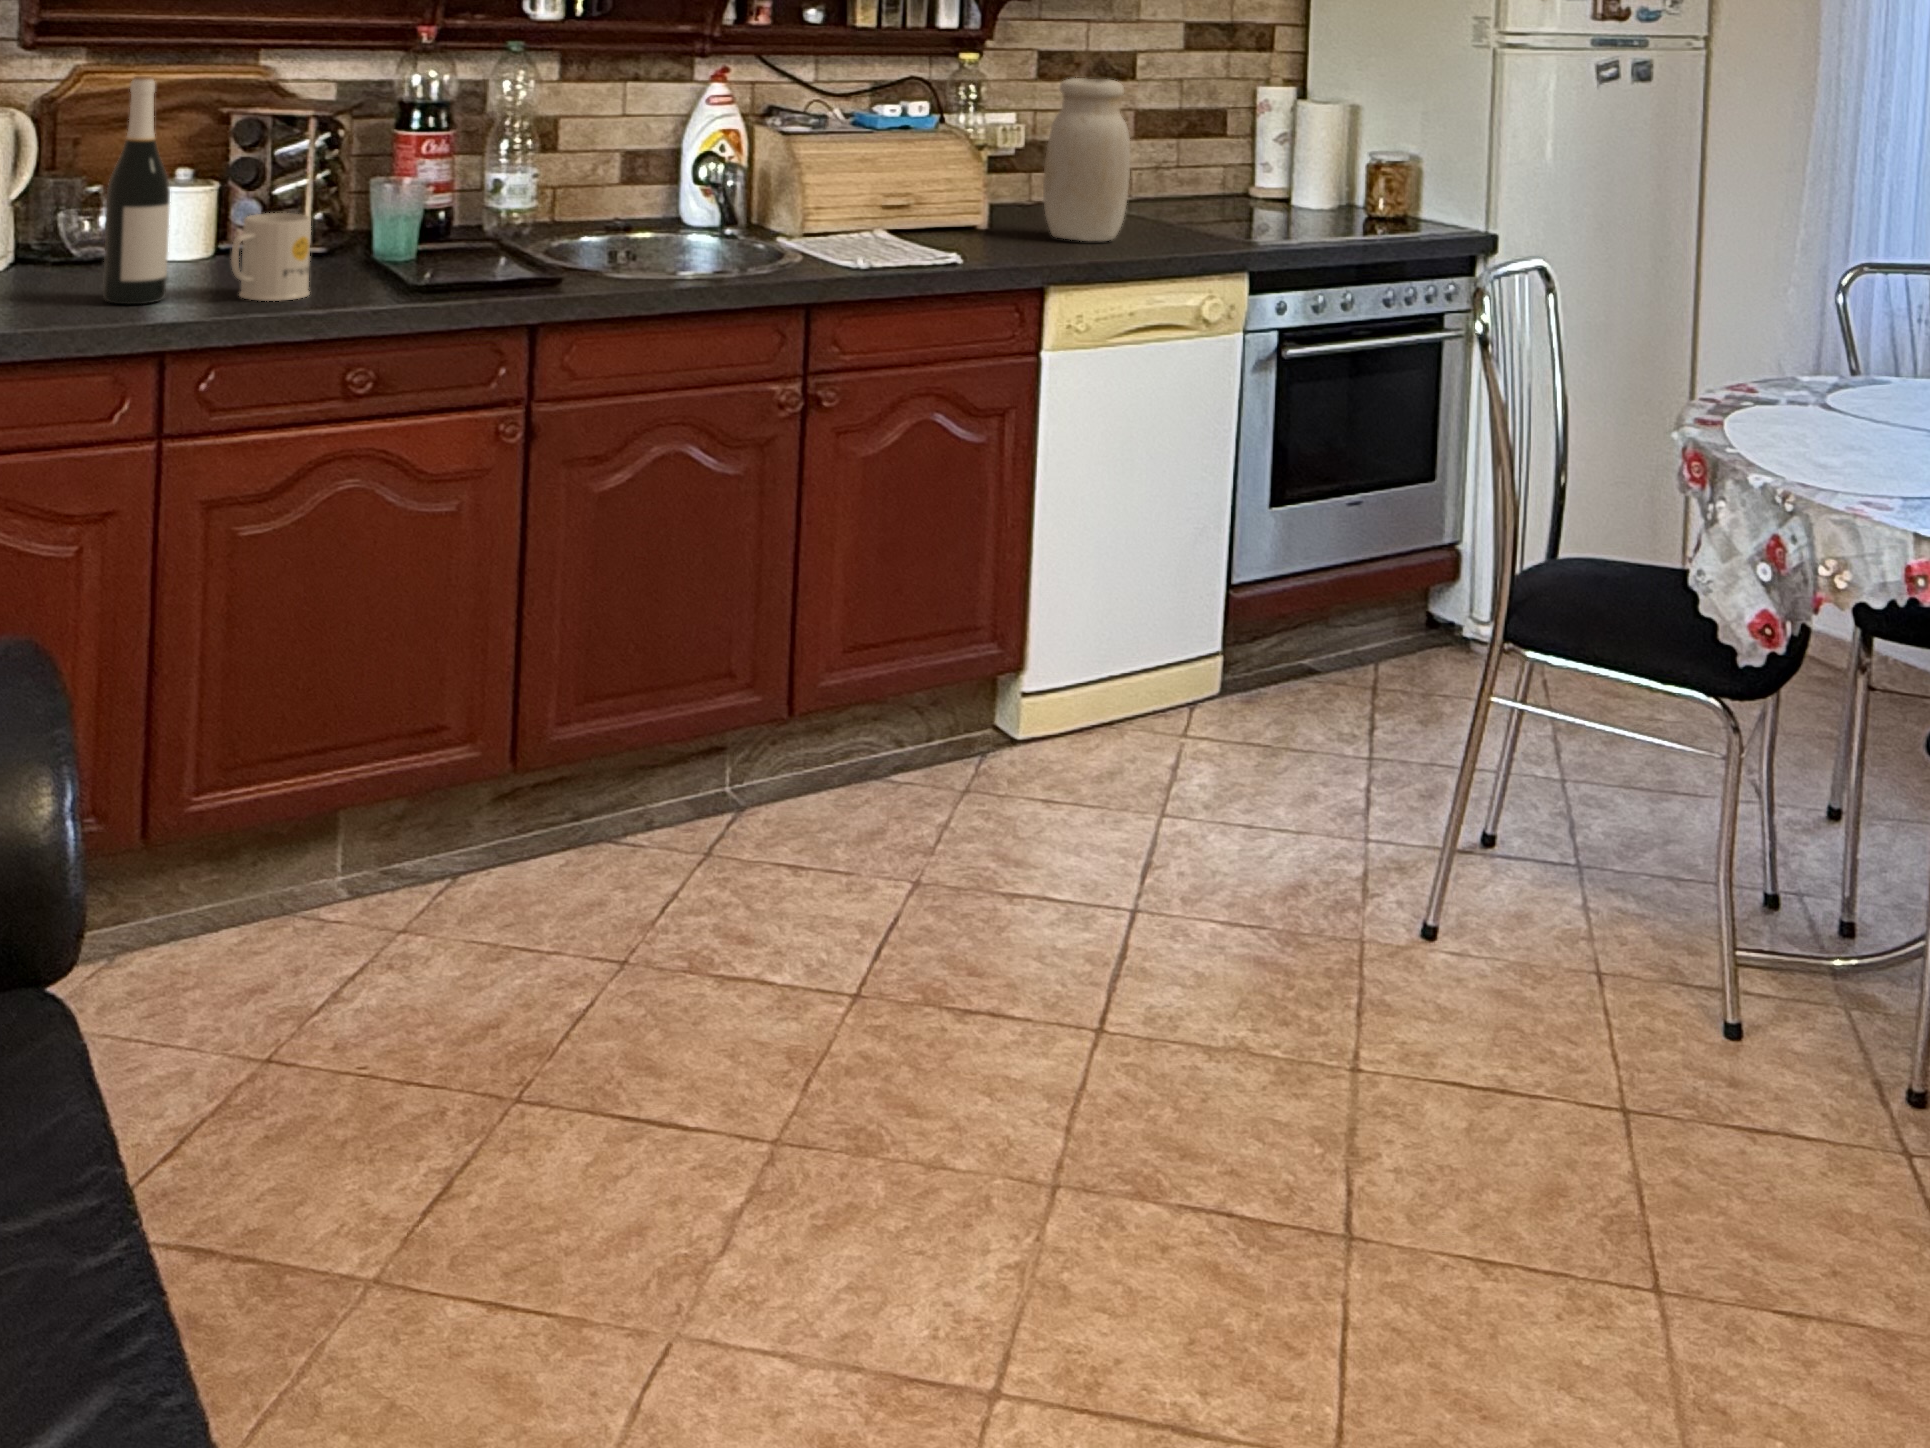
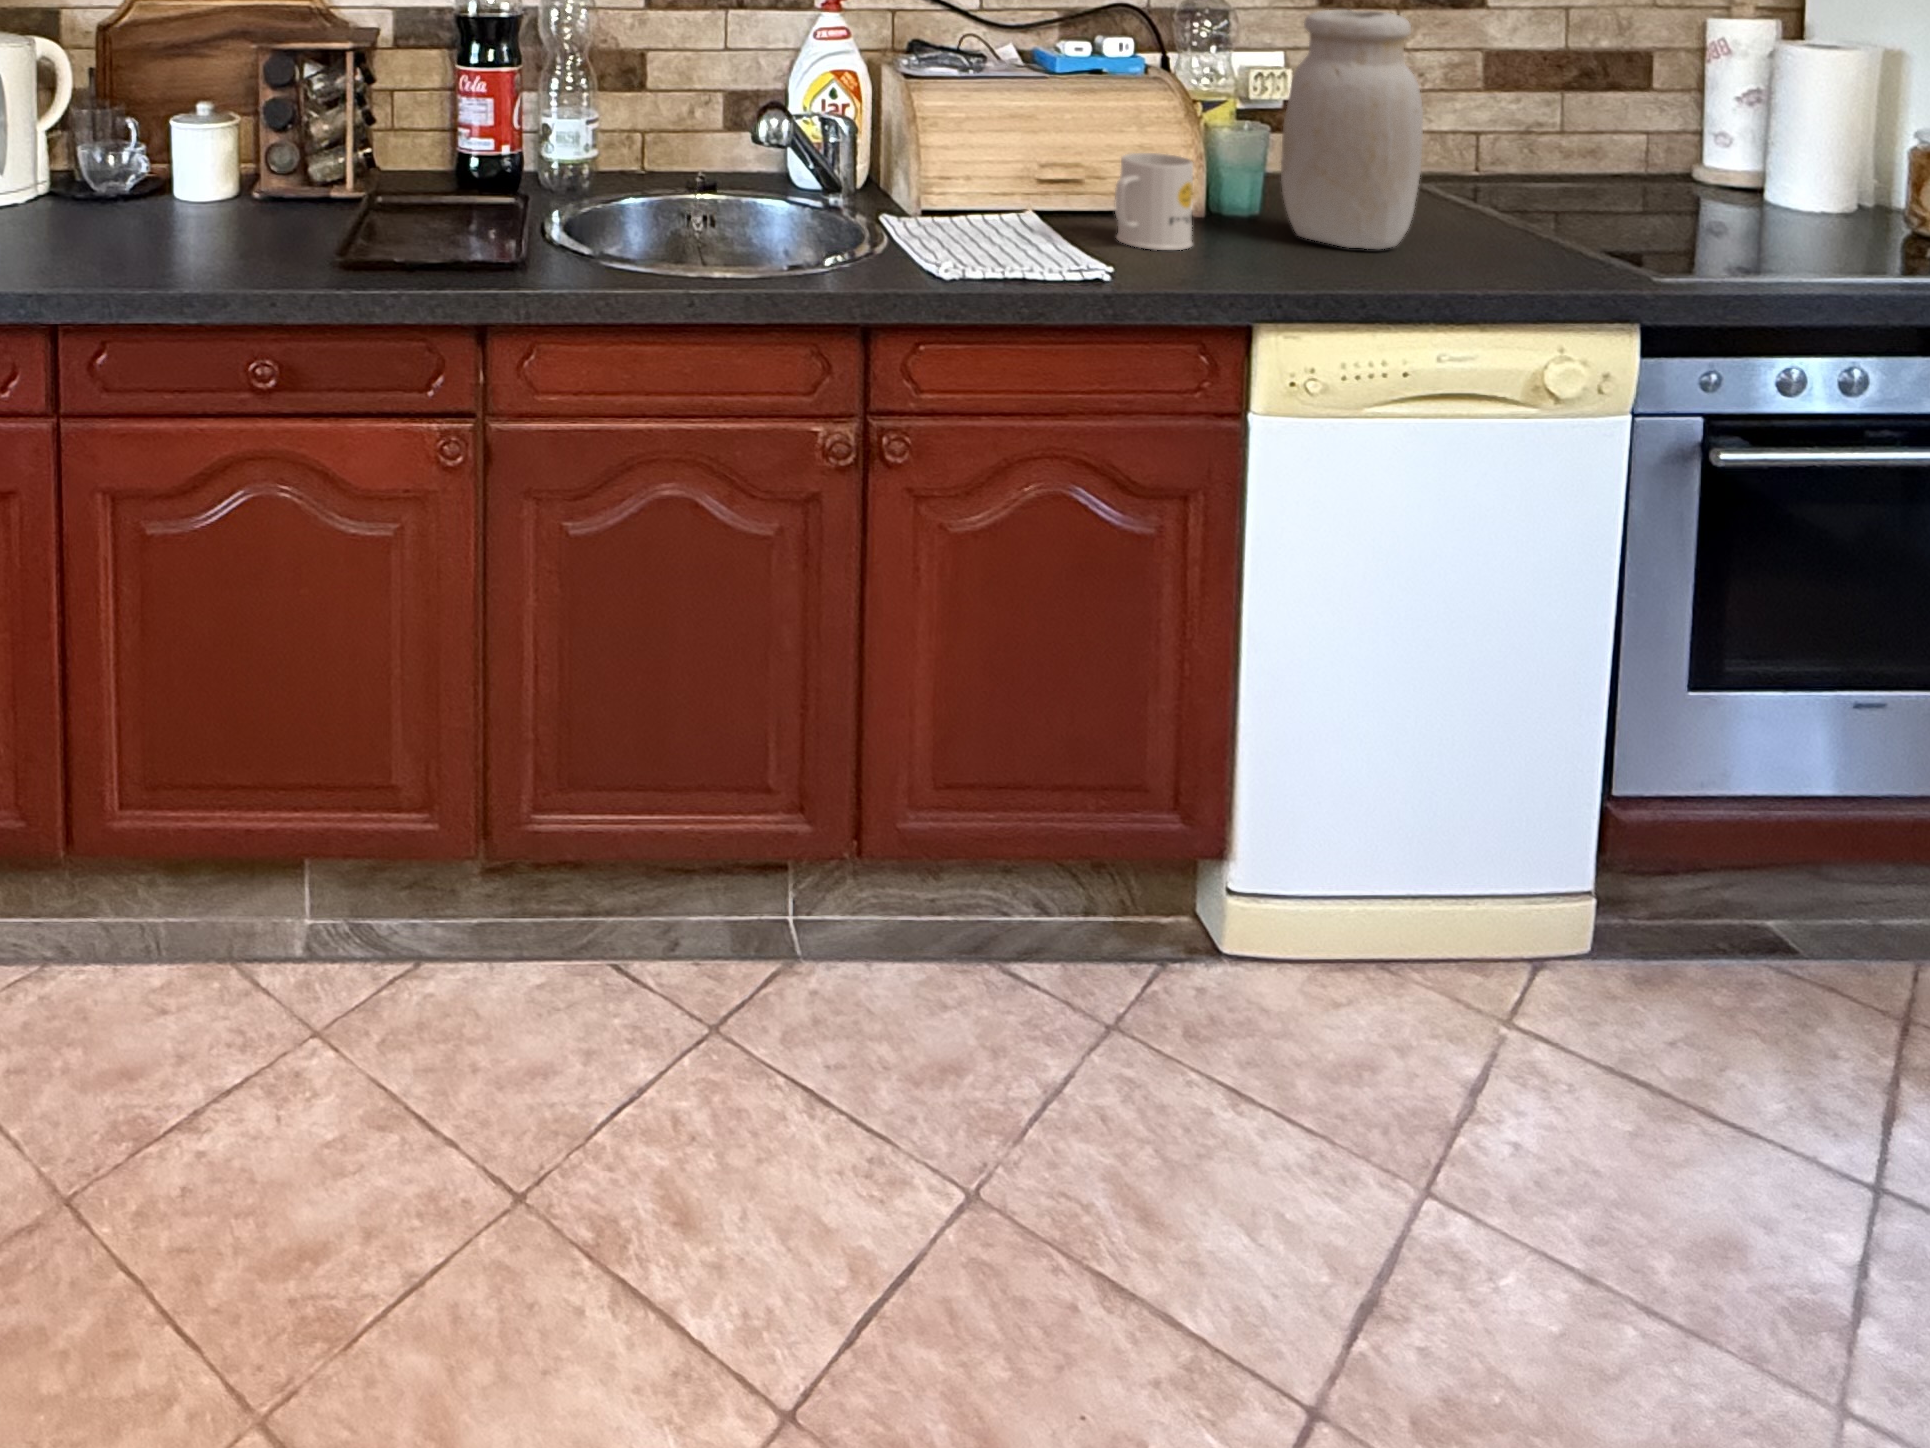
wine bottle: present [103,76,170,304] -> none [17,11,85,262]
mug: present [231,213,311,301] -> present [1115,153,1193,250]

